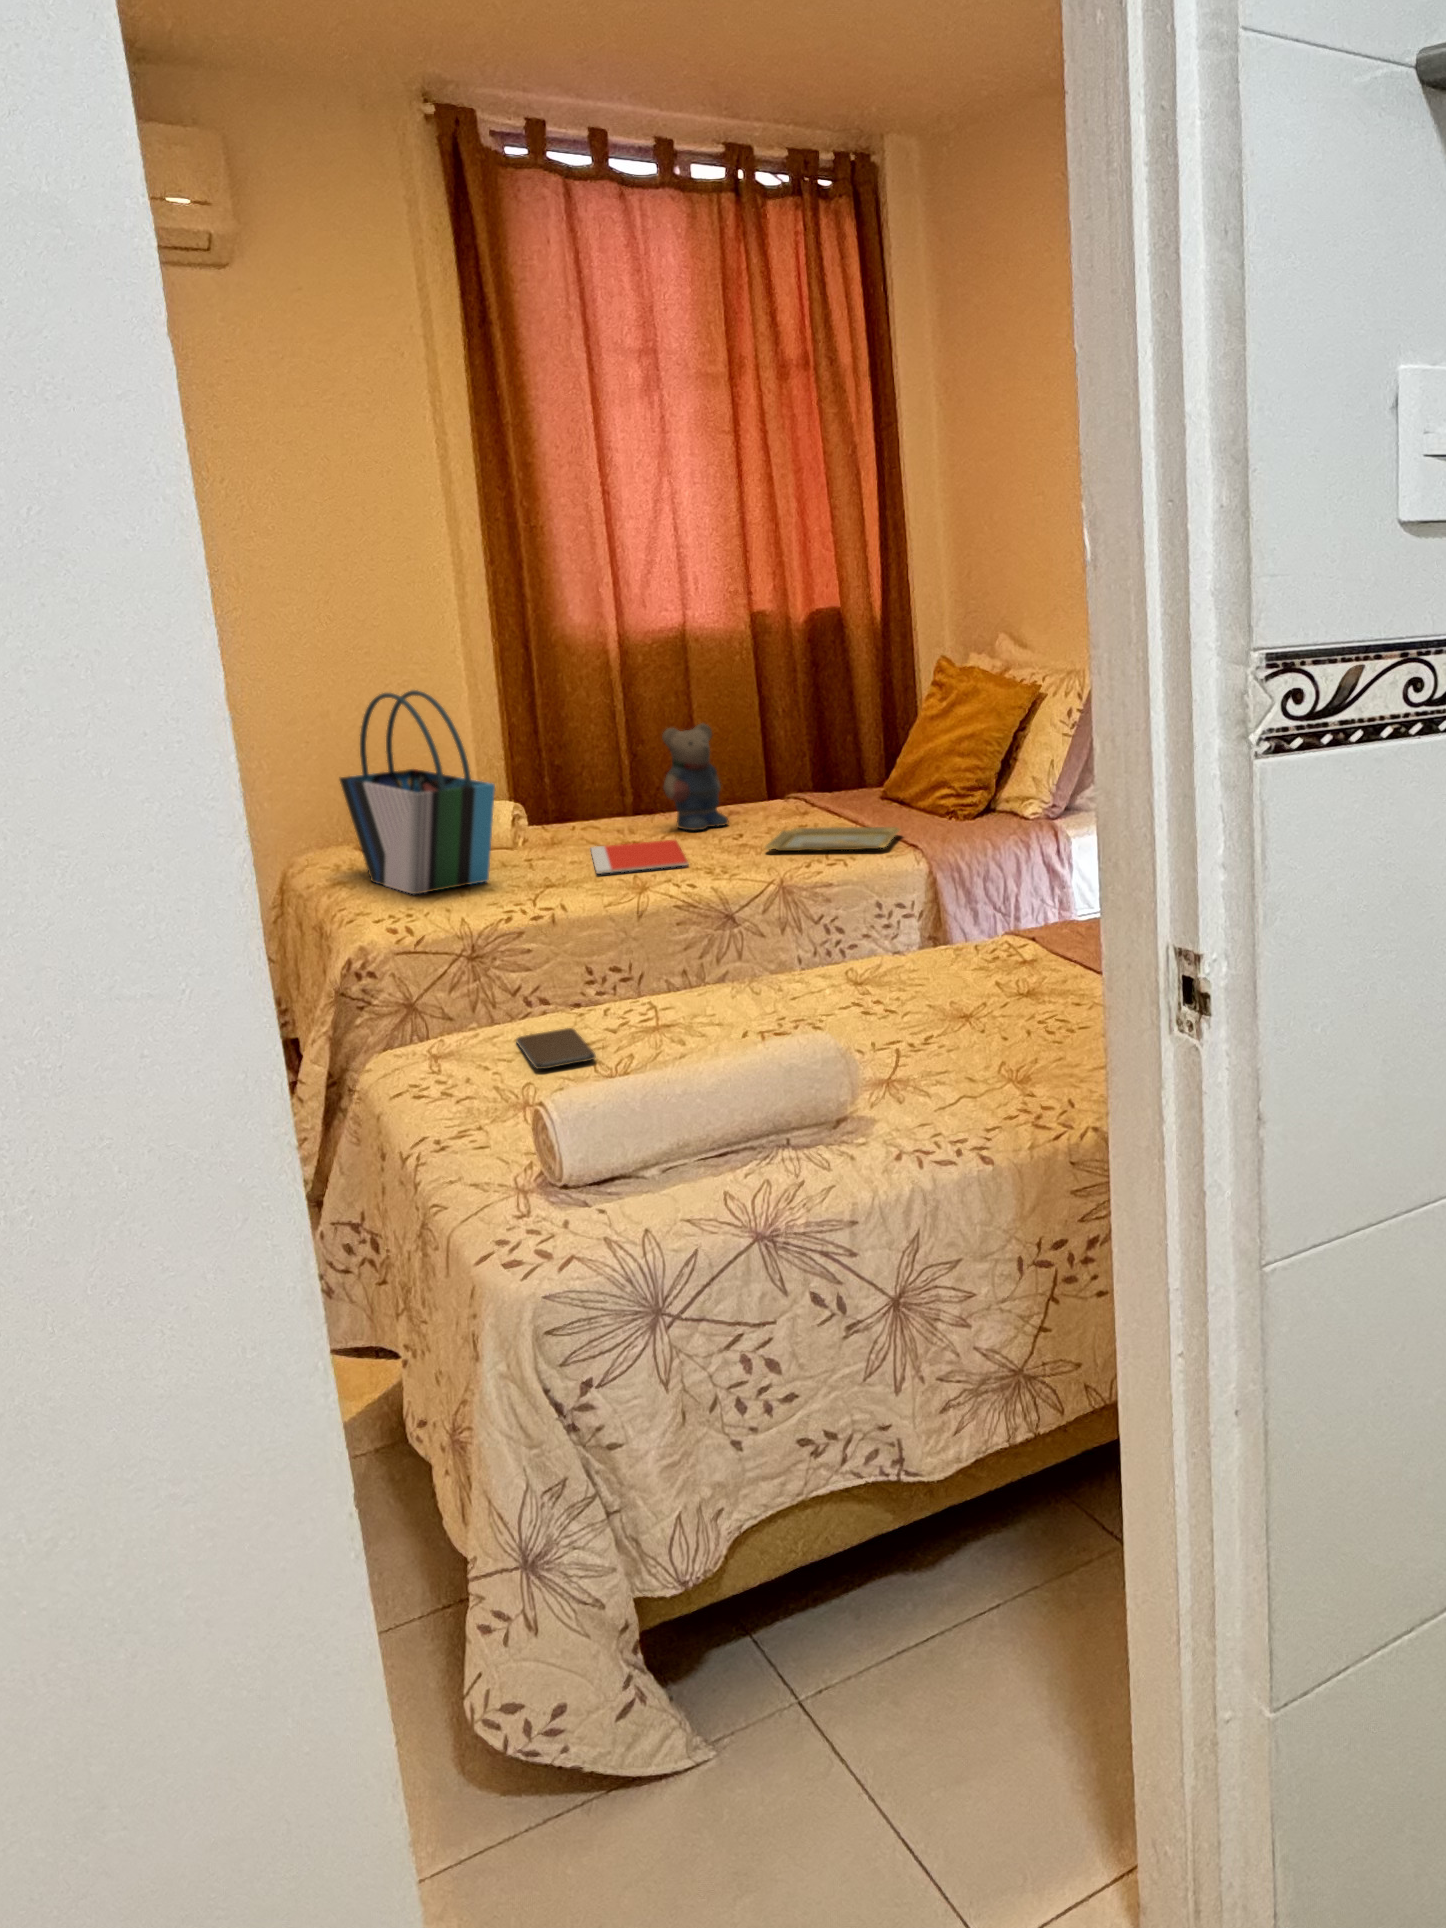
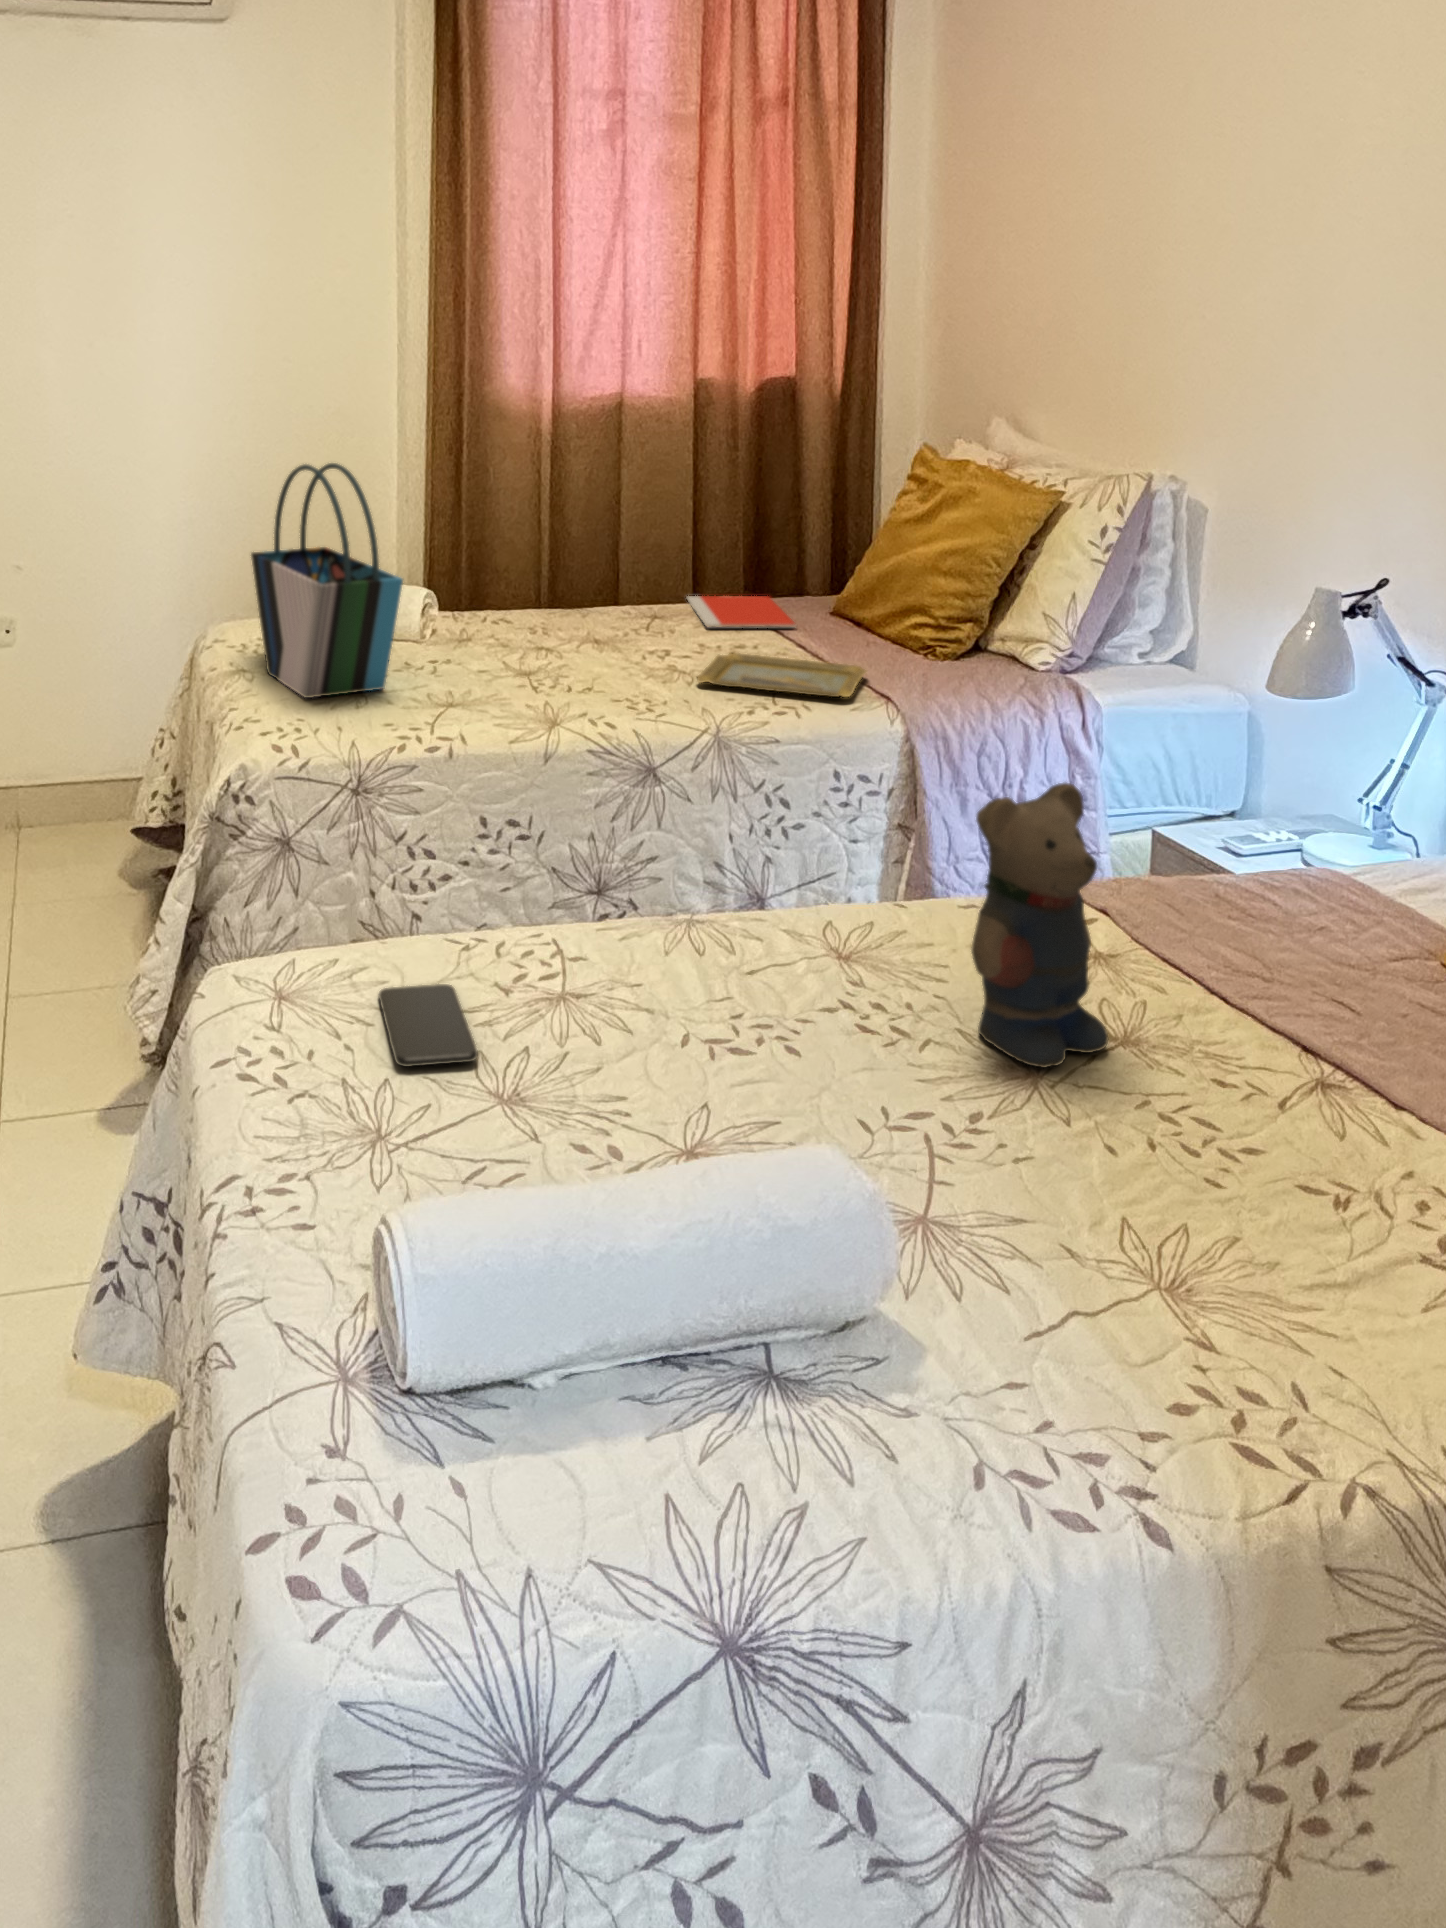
teddy bear: present [662,724,728,830] -> present [971,783,1108,1067]
notebook: present [591,840,688,874] -> present [687,596,796,627]

